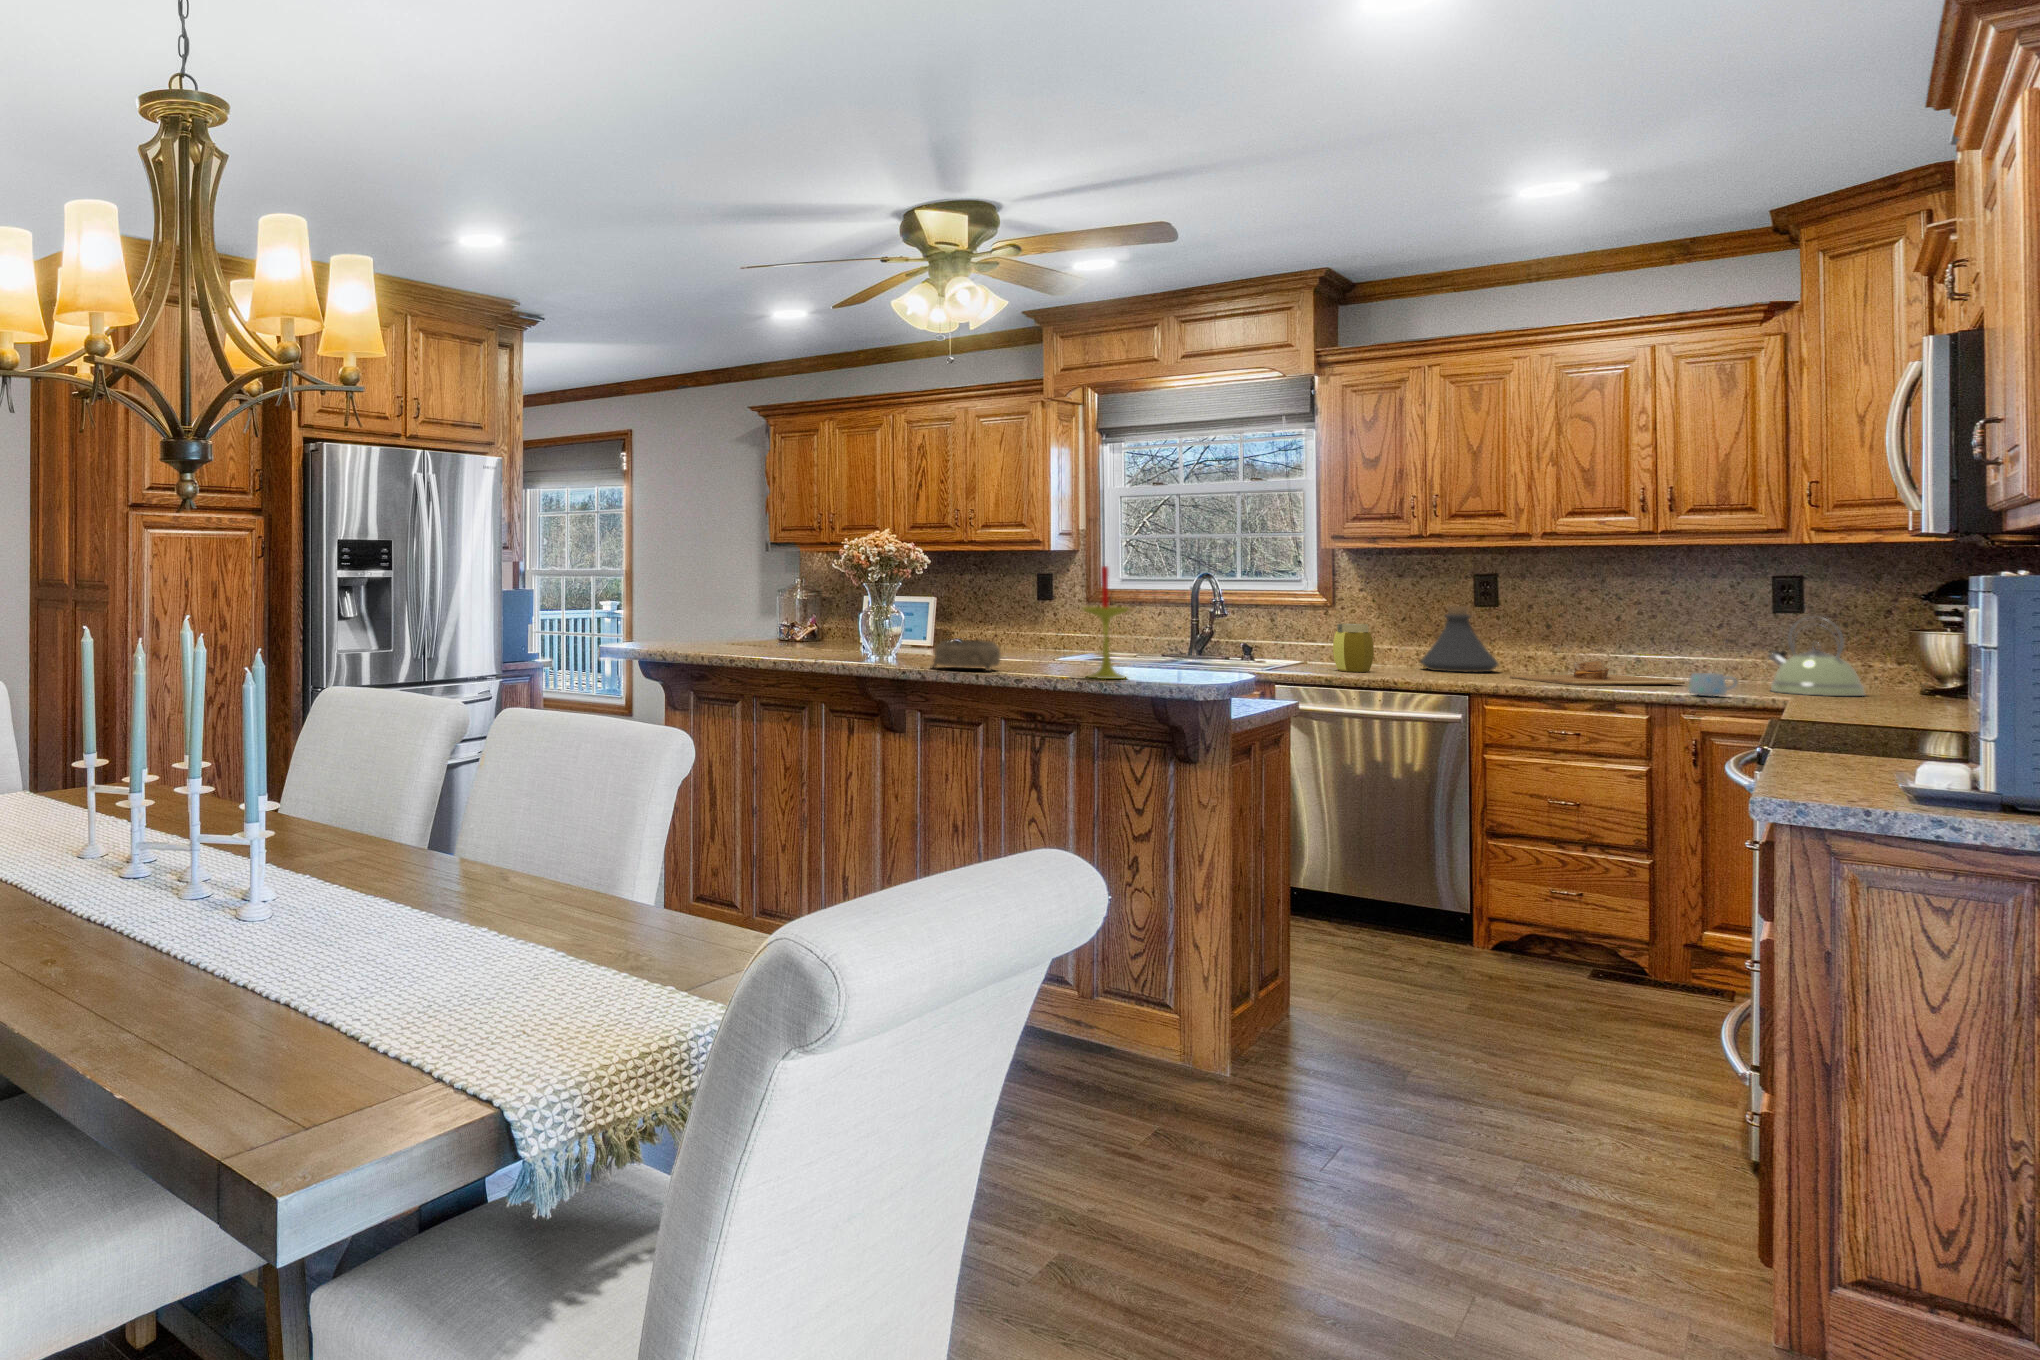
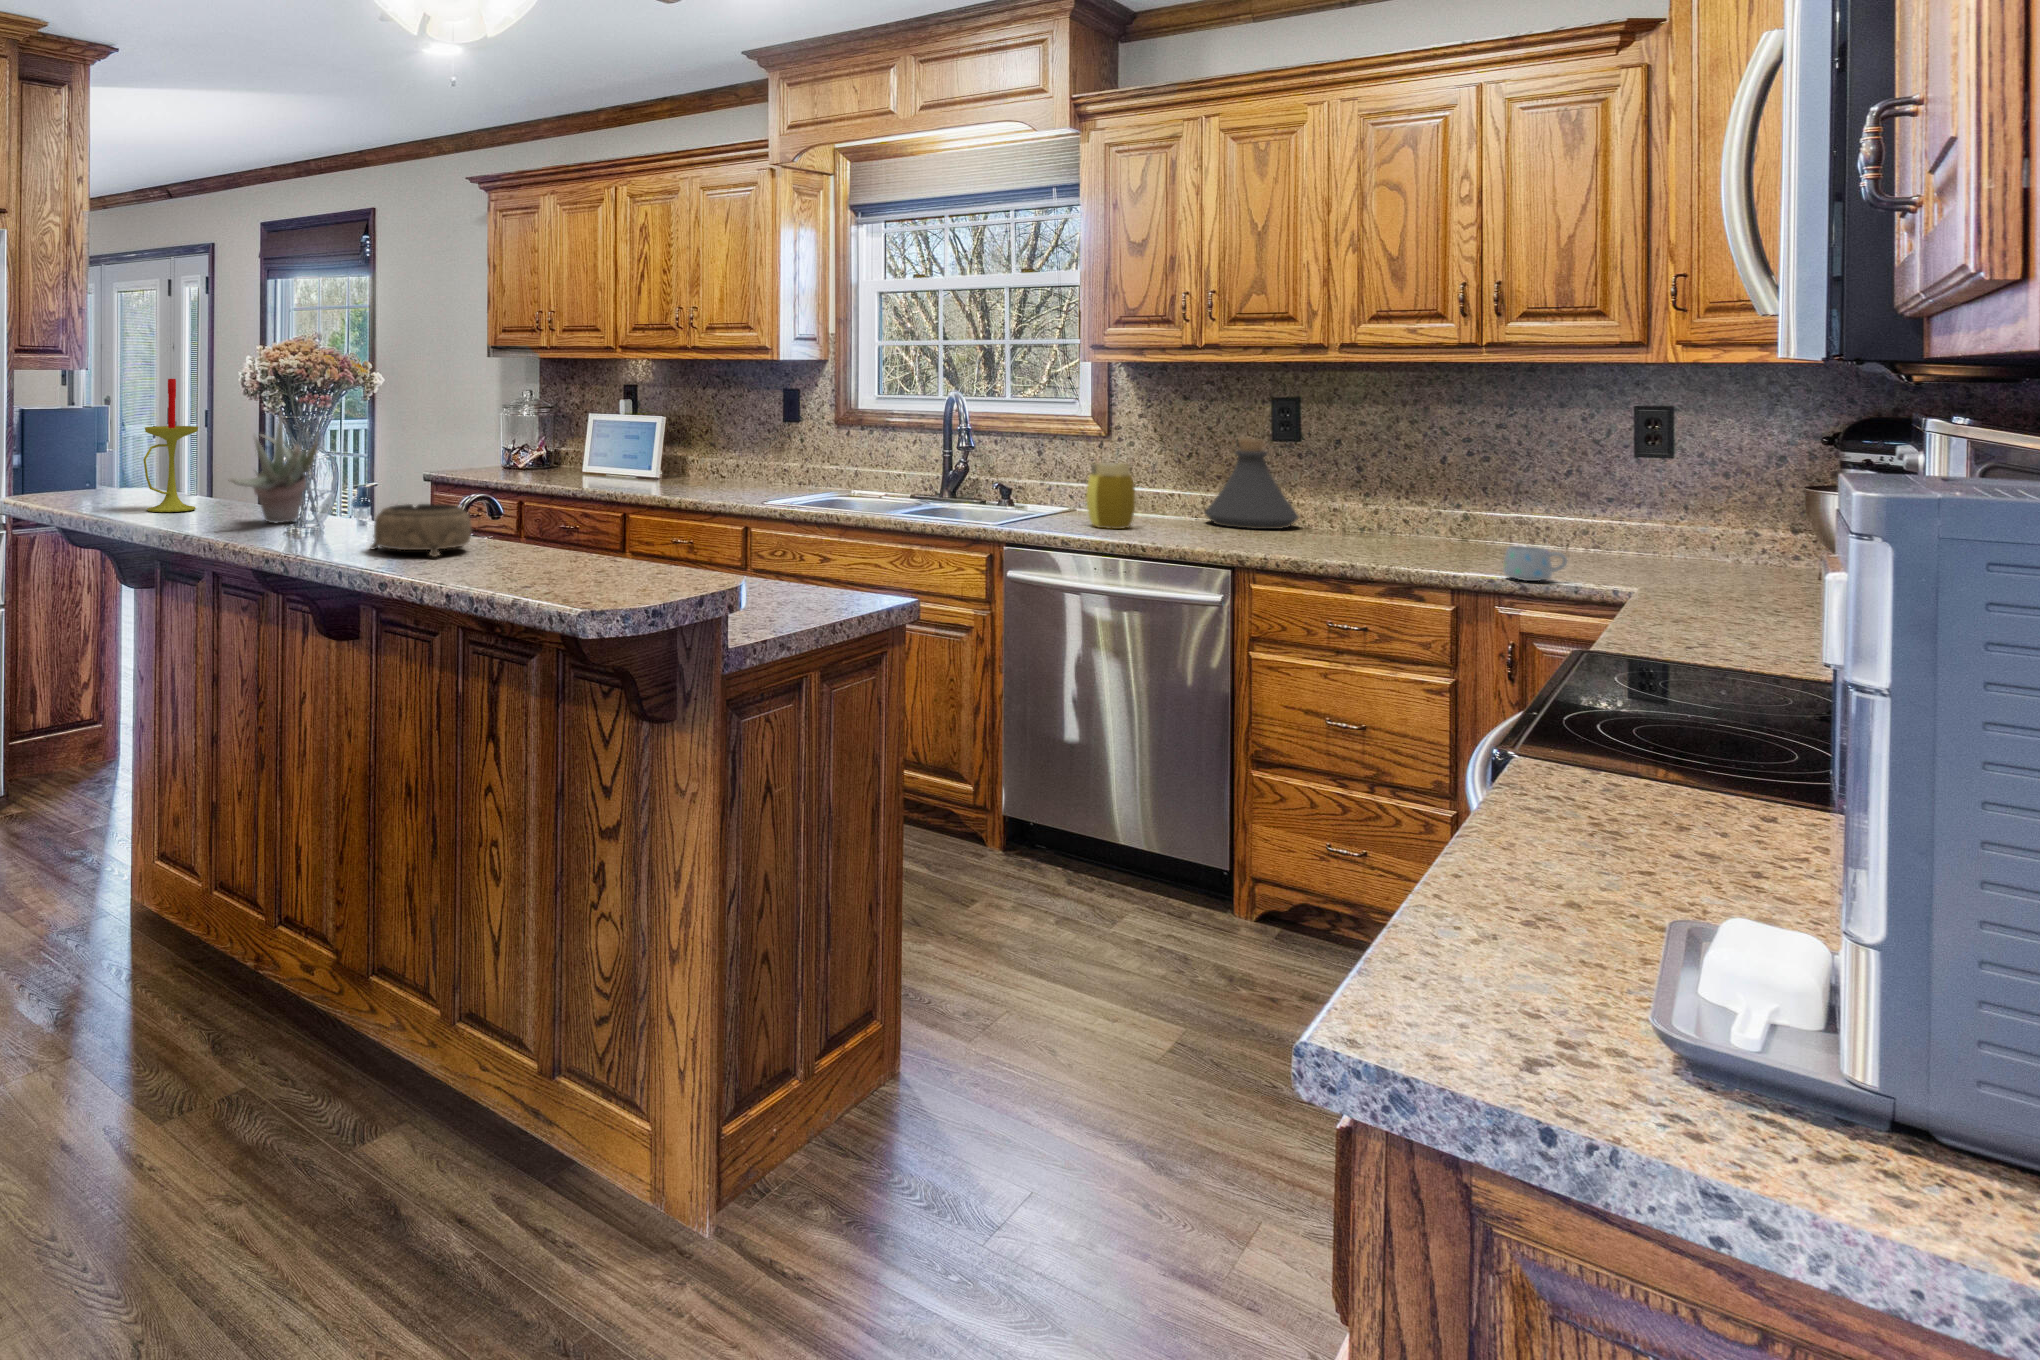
candle: present [1083,566,1128,679] -> present [143,379,198,512]
succulent plant: none [799,582,849,658] -> present [229,413,318,523]
kettle: present [1769,618,1864,696] -> none [1620,463,1742,578]
cutting board: present [1510,660,1685,685] -> none [1300,518,1516,555]

